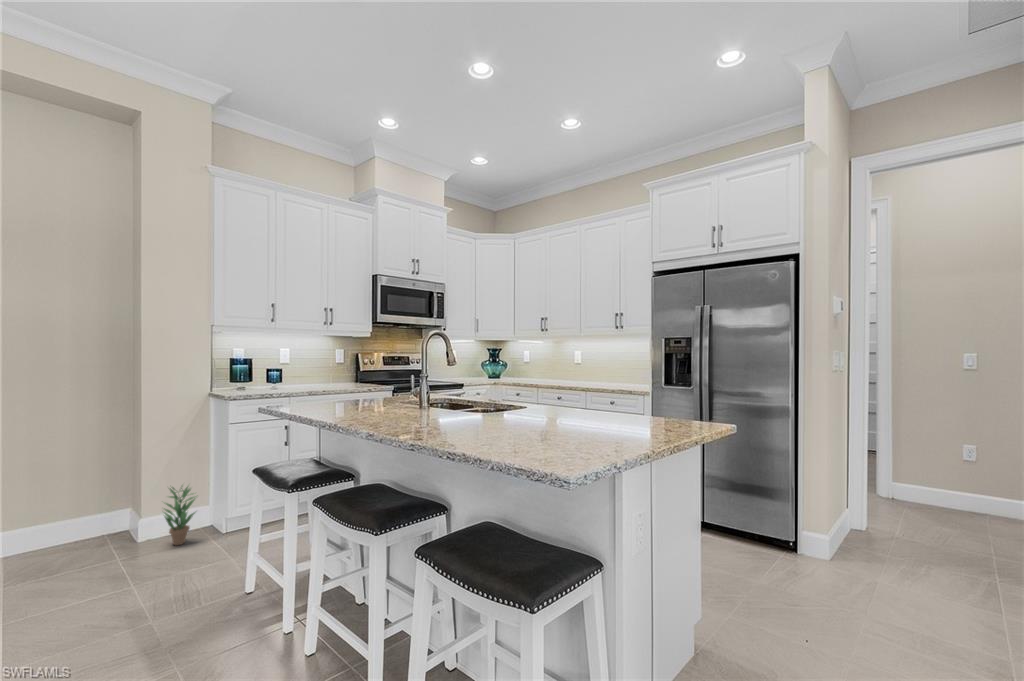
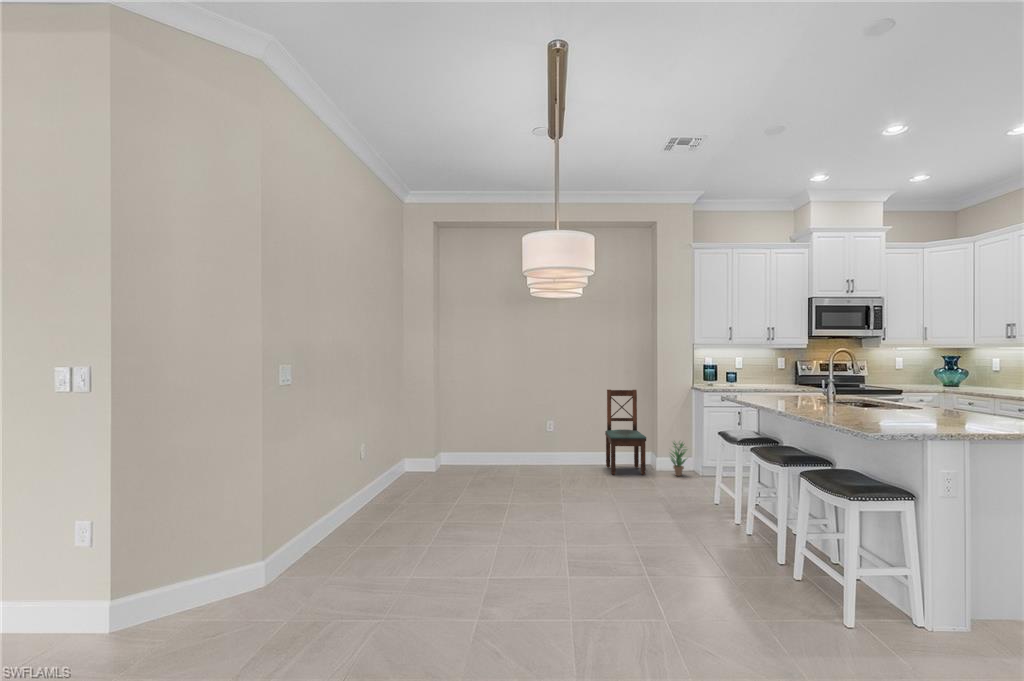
dining chair: none [18,404,113,579] -> present [605,390,646,475]

